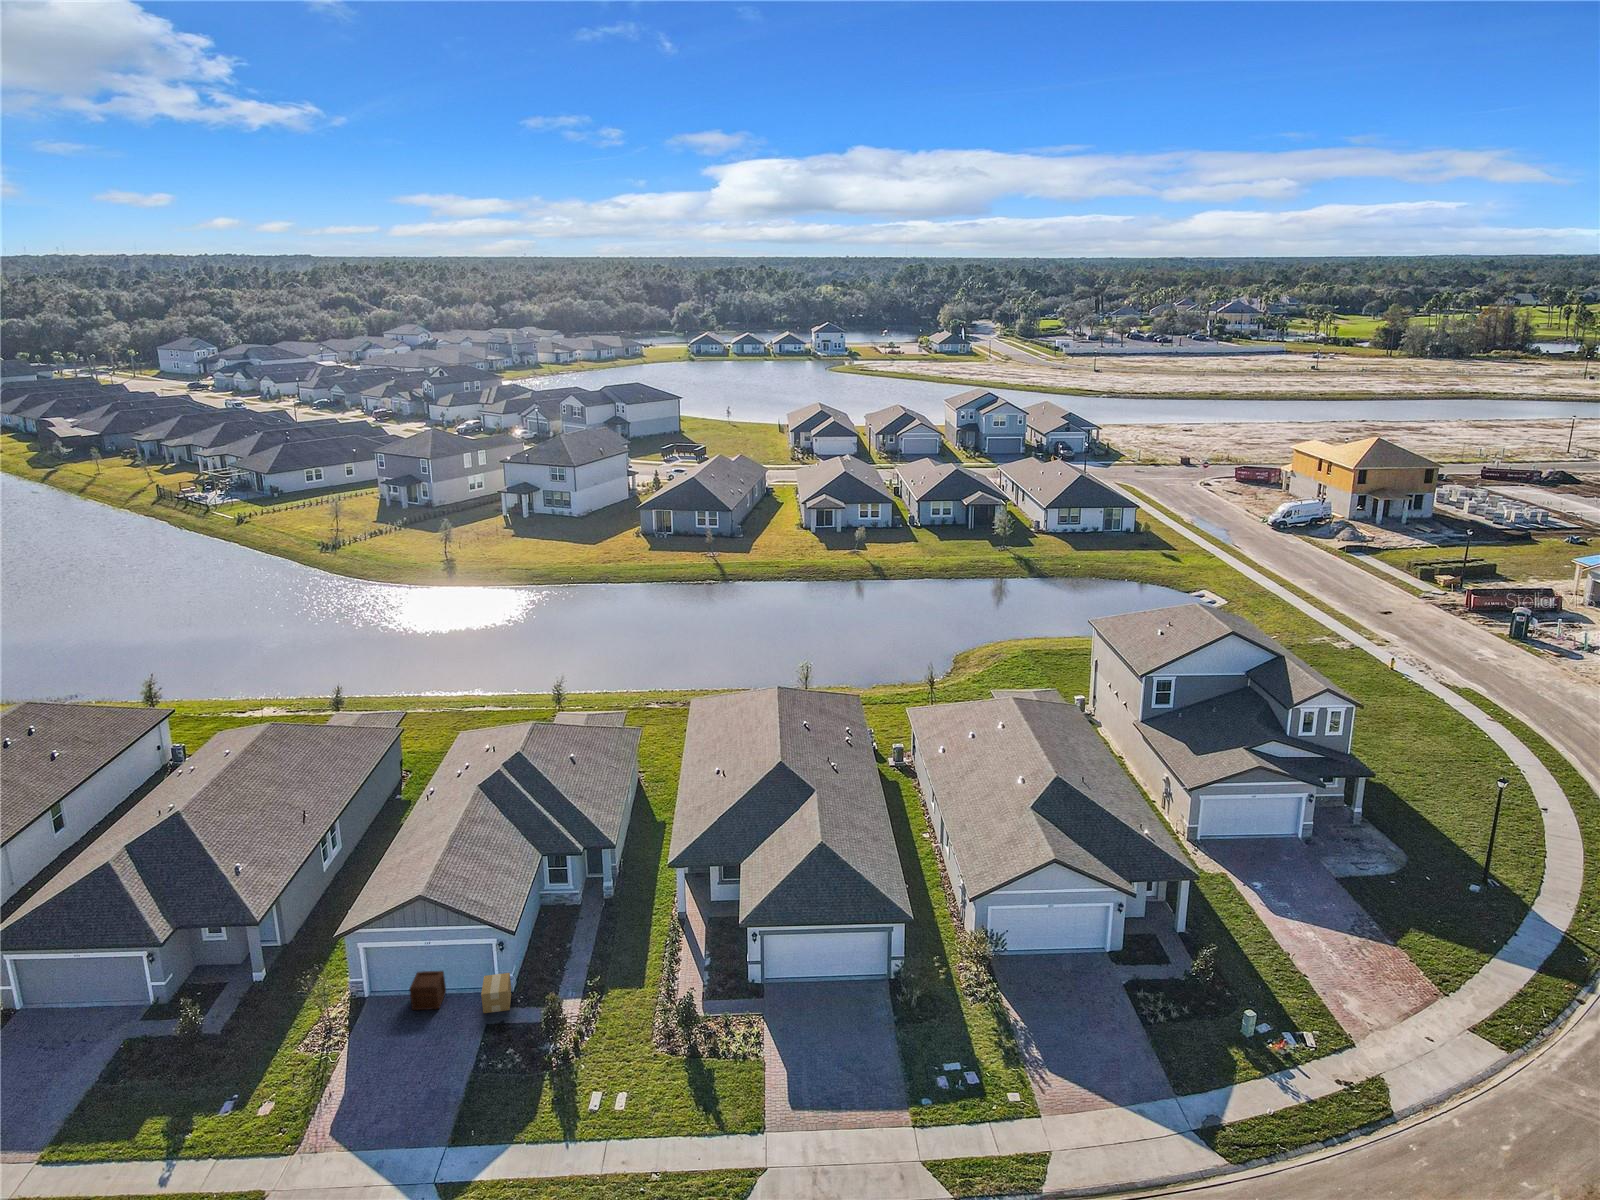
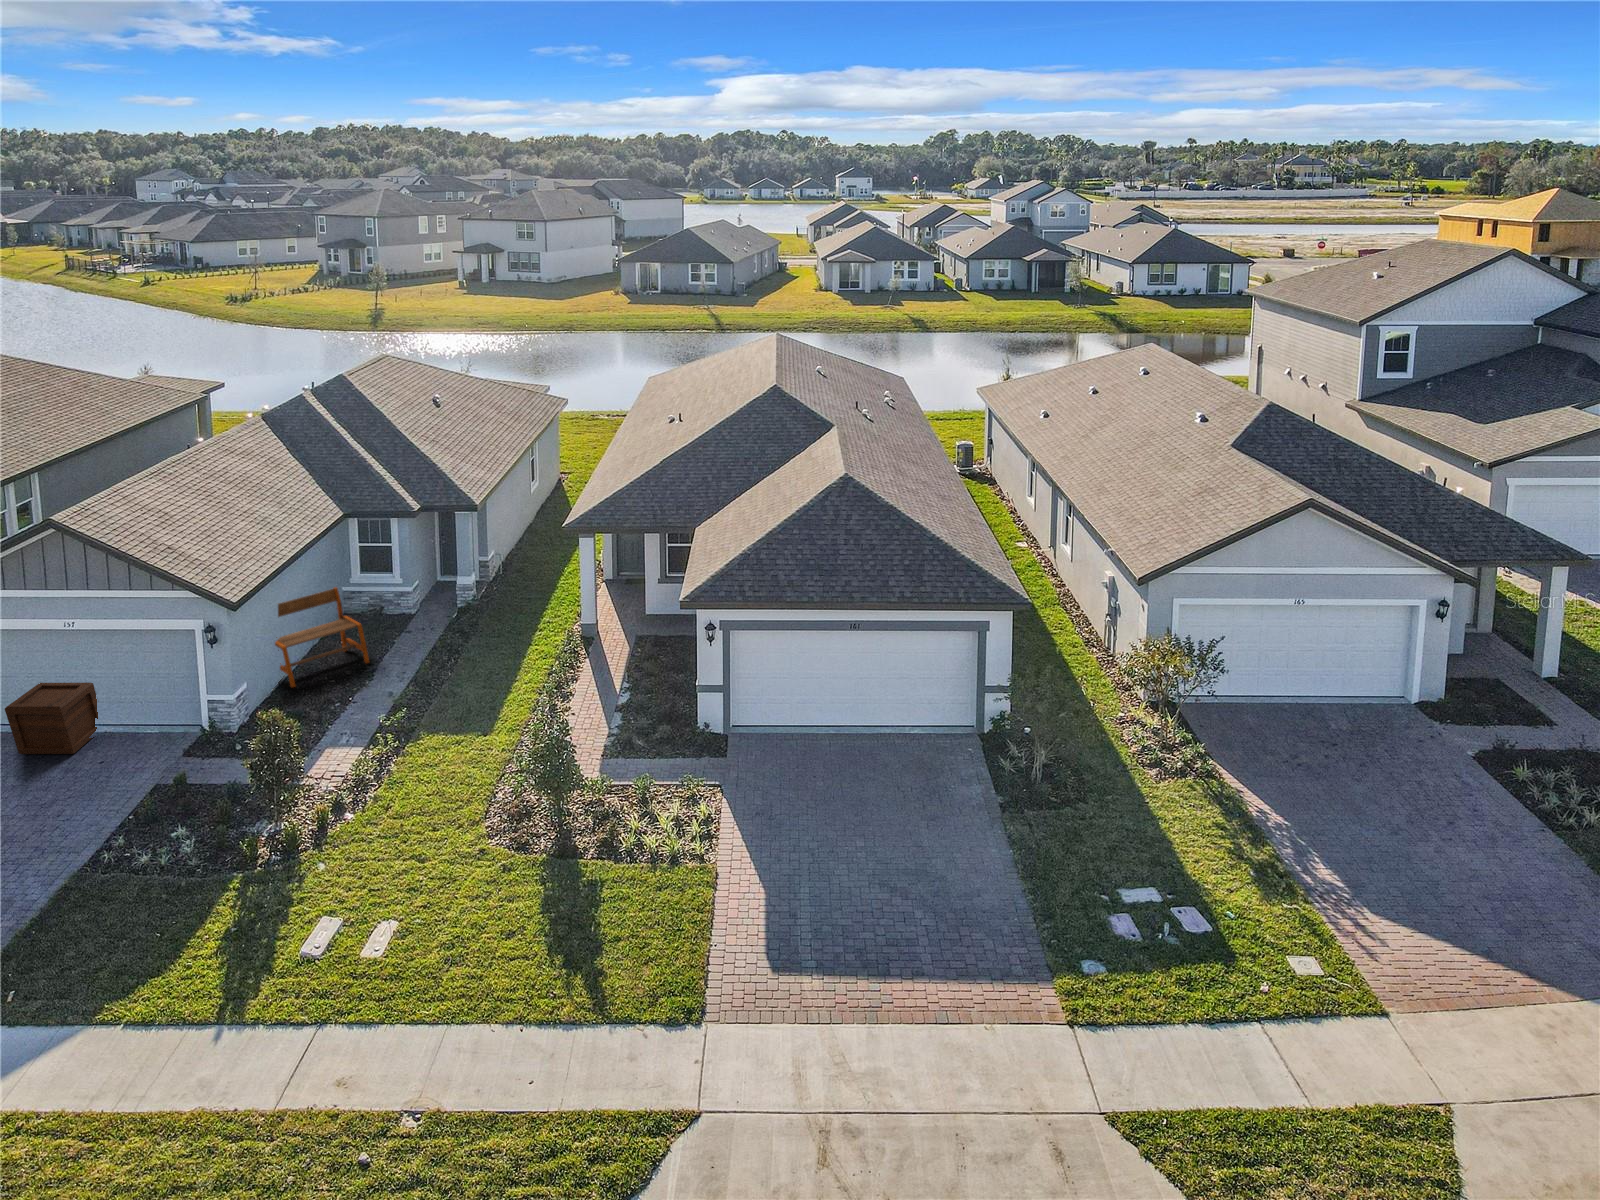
bench: none [516,903,566,962] -> present [275,587,369,687]
cardboard box: present [481,973,511,1013] -> none [147,692,233,764]

